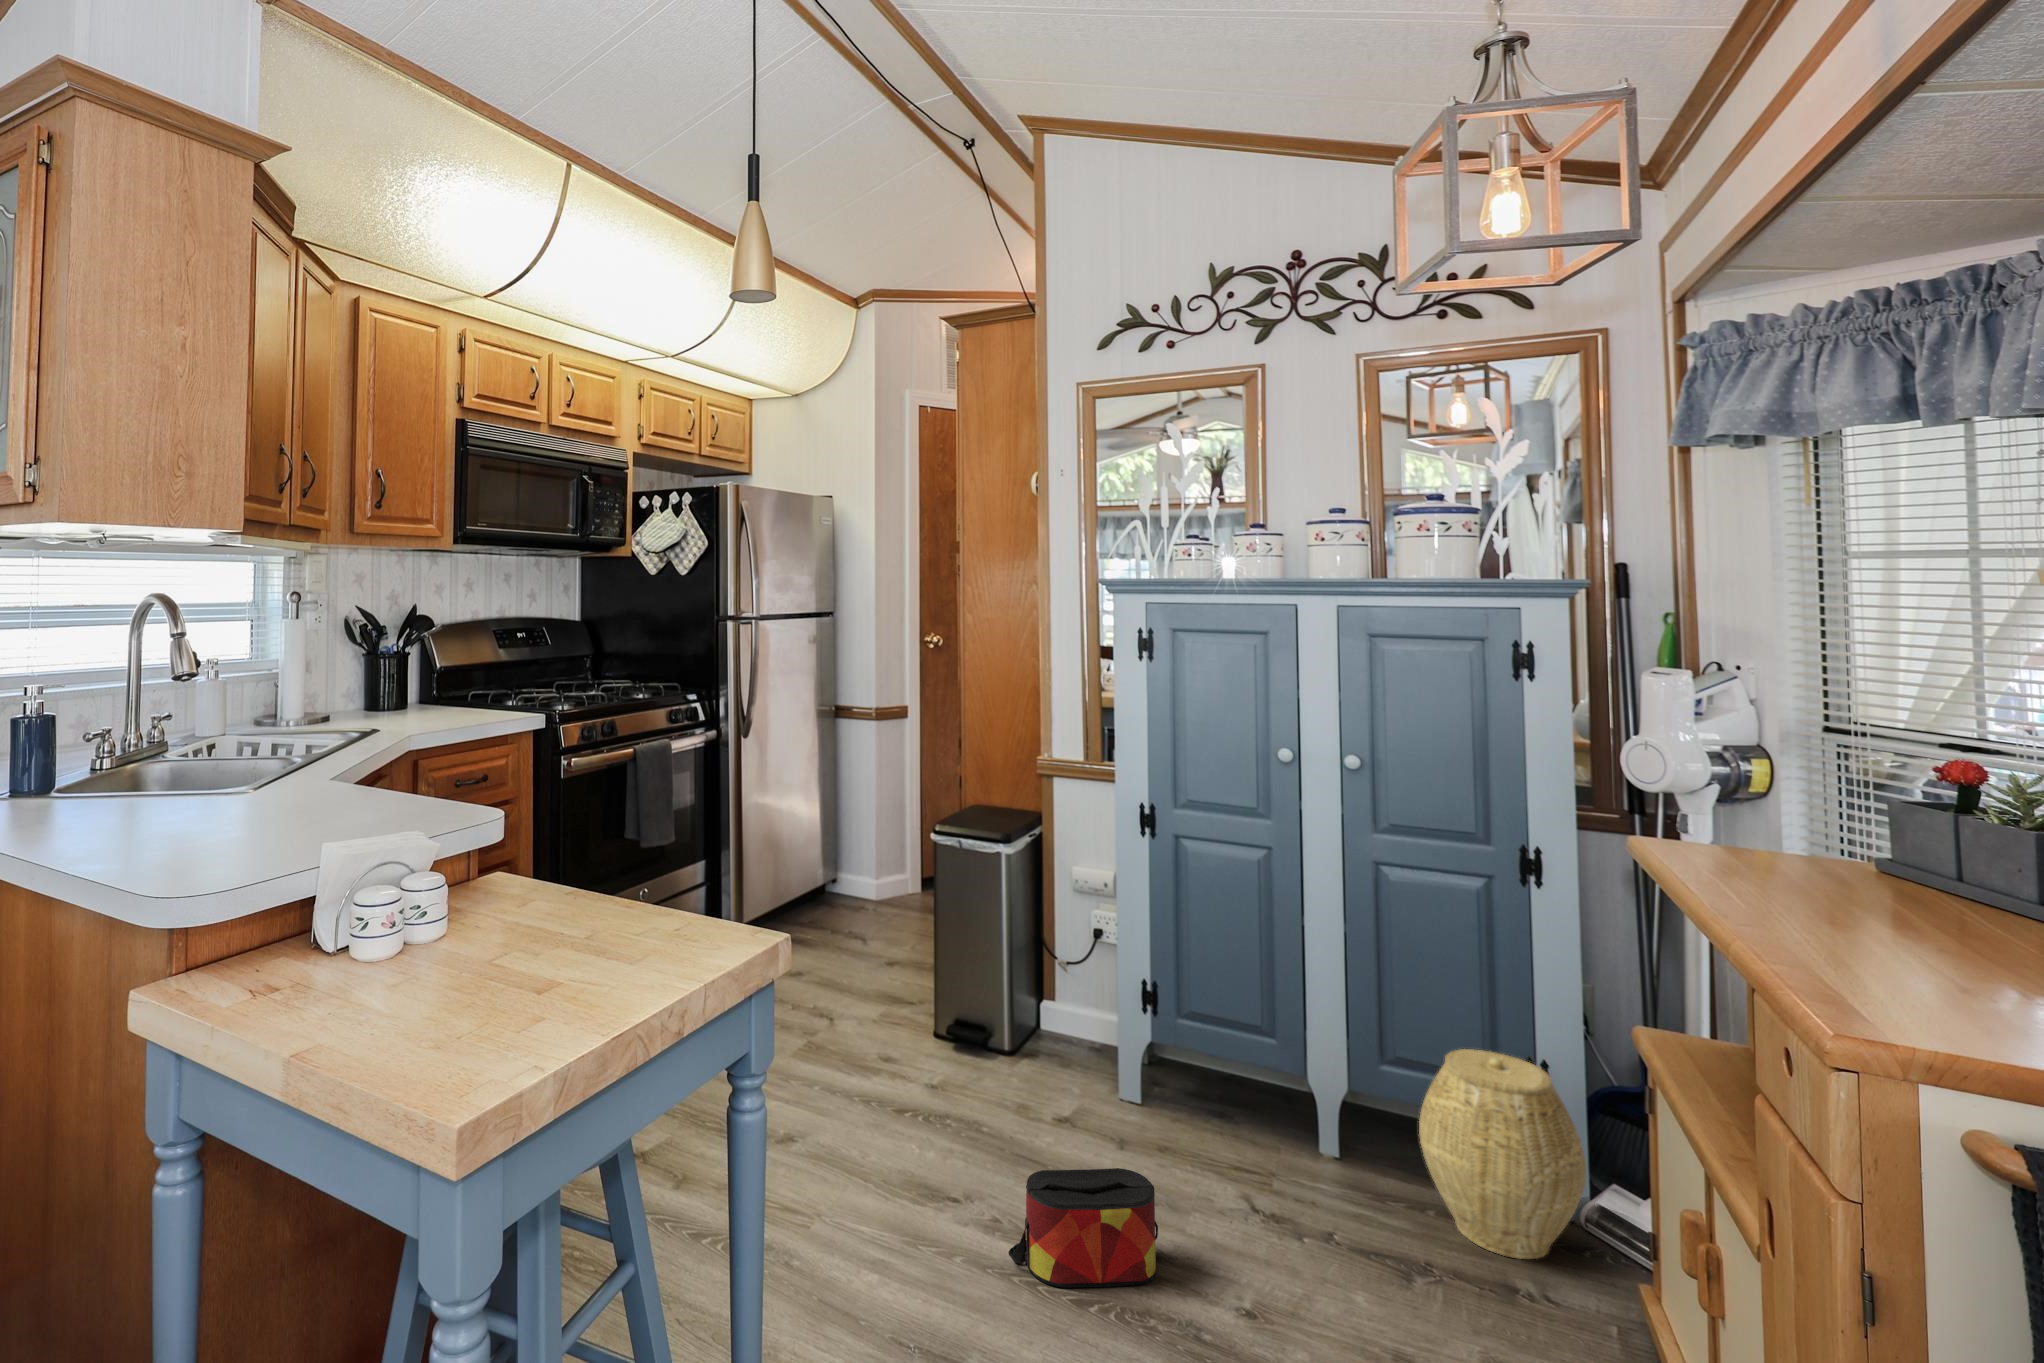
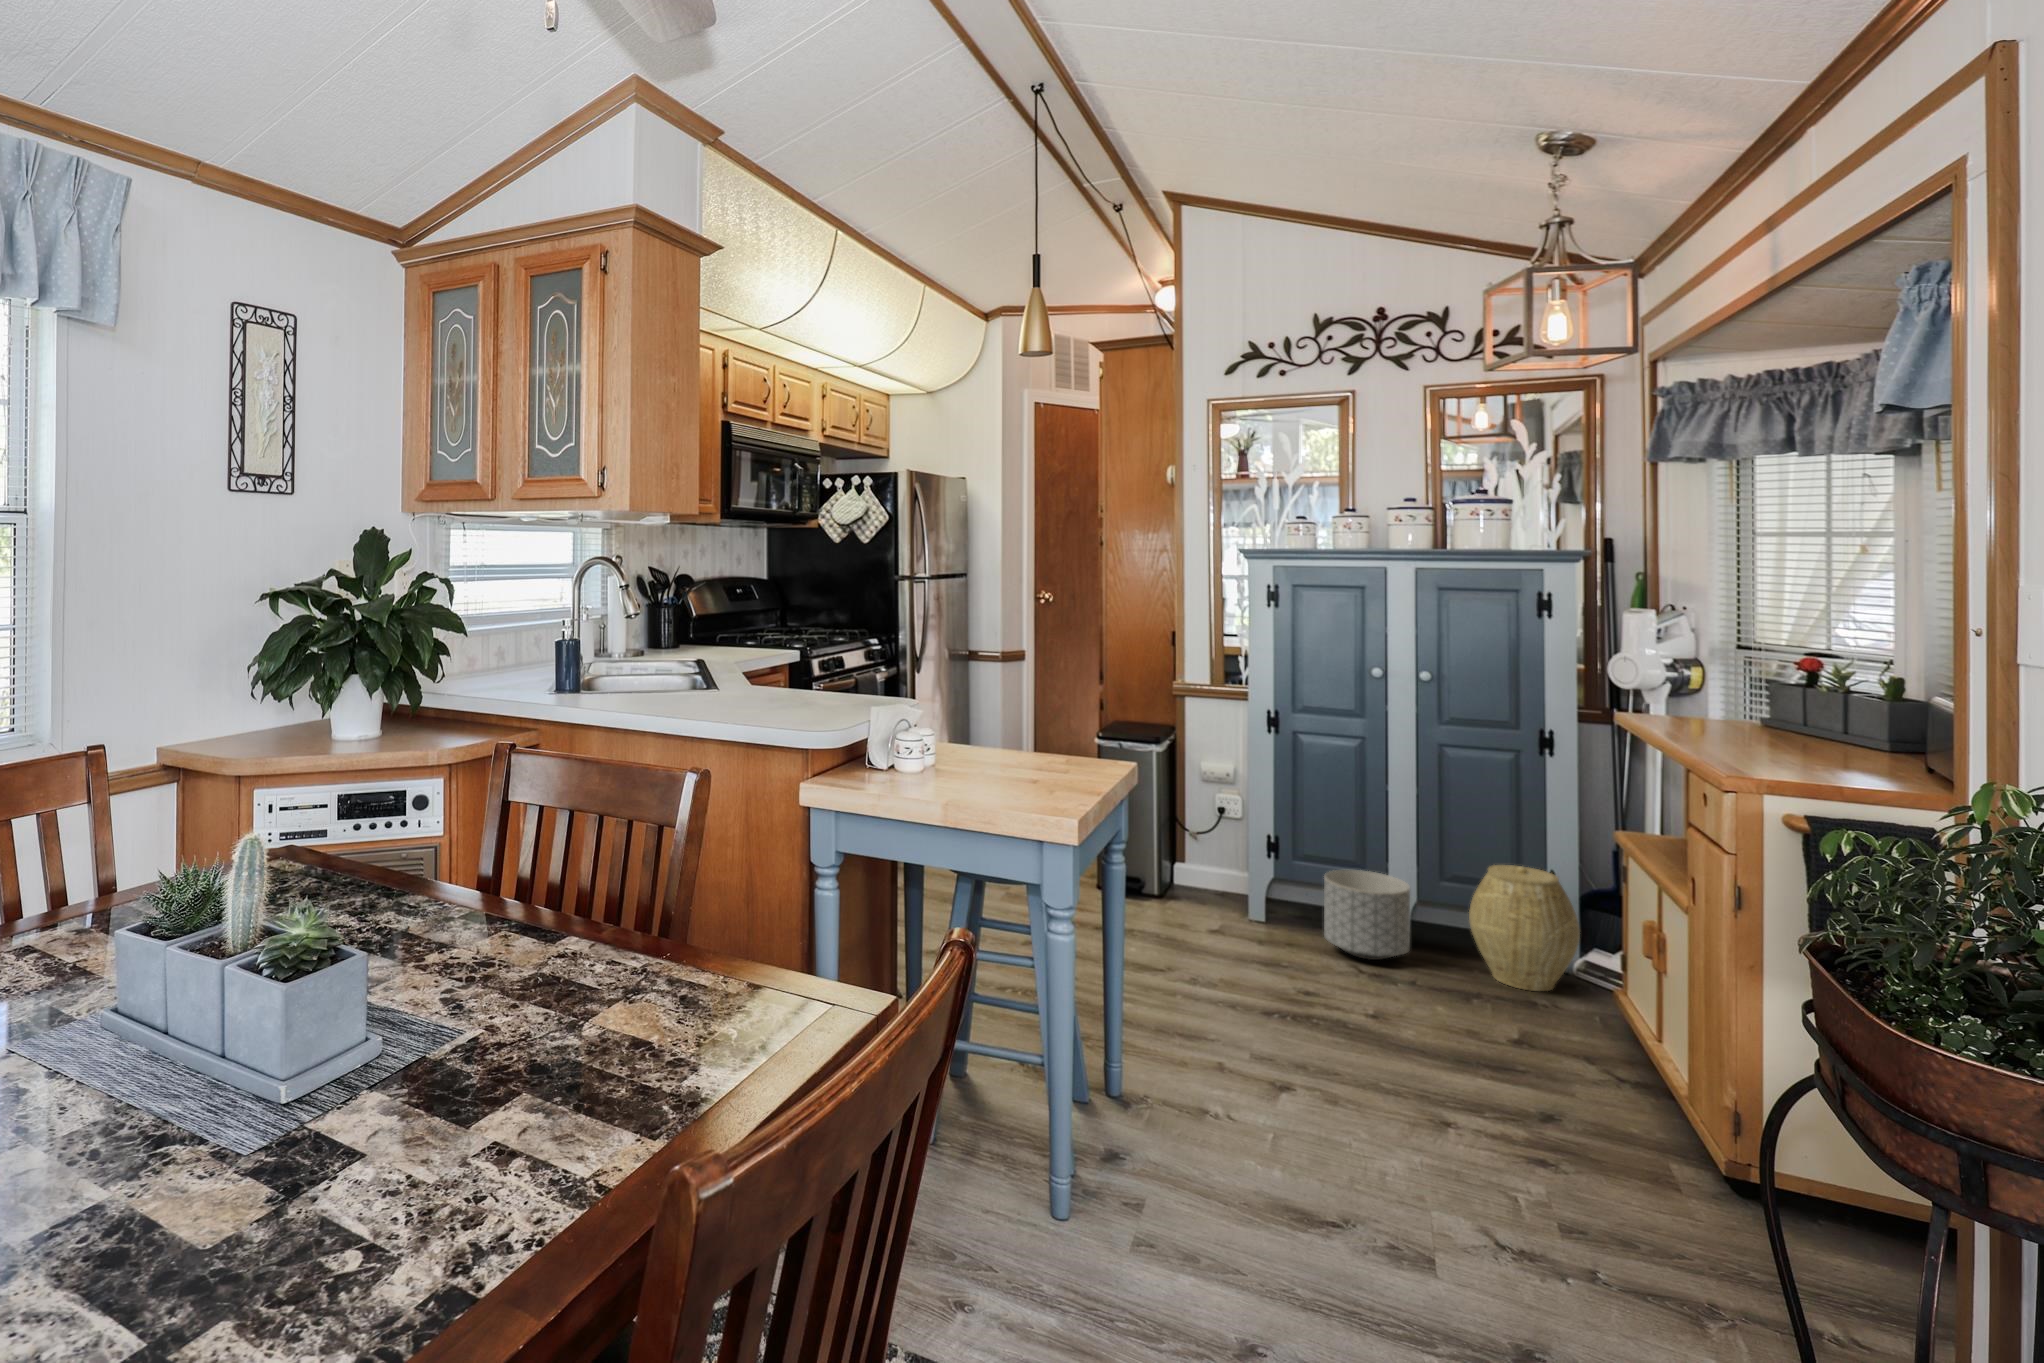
planter: none [1213,1039,1336,1184] -> present [1324,870,1410,960]
bag: present [1008,1168,1158,1288] -> none [1211,939,1308,1008]

